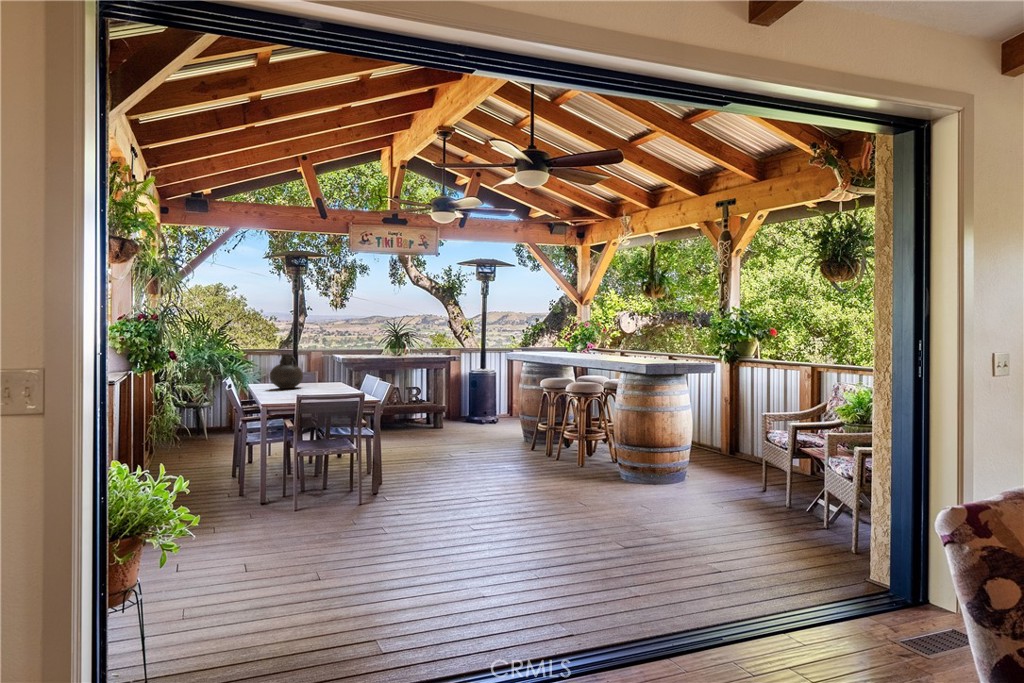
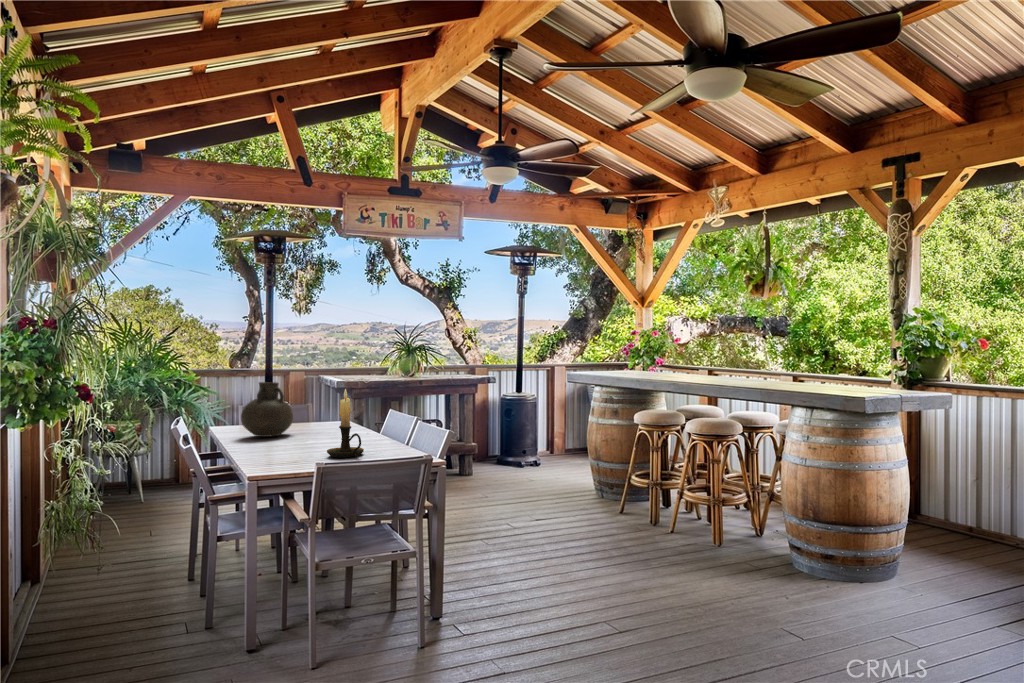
candle holder: none [318,355,340,396] -> present [327,389,364,458]

